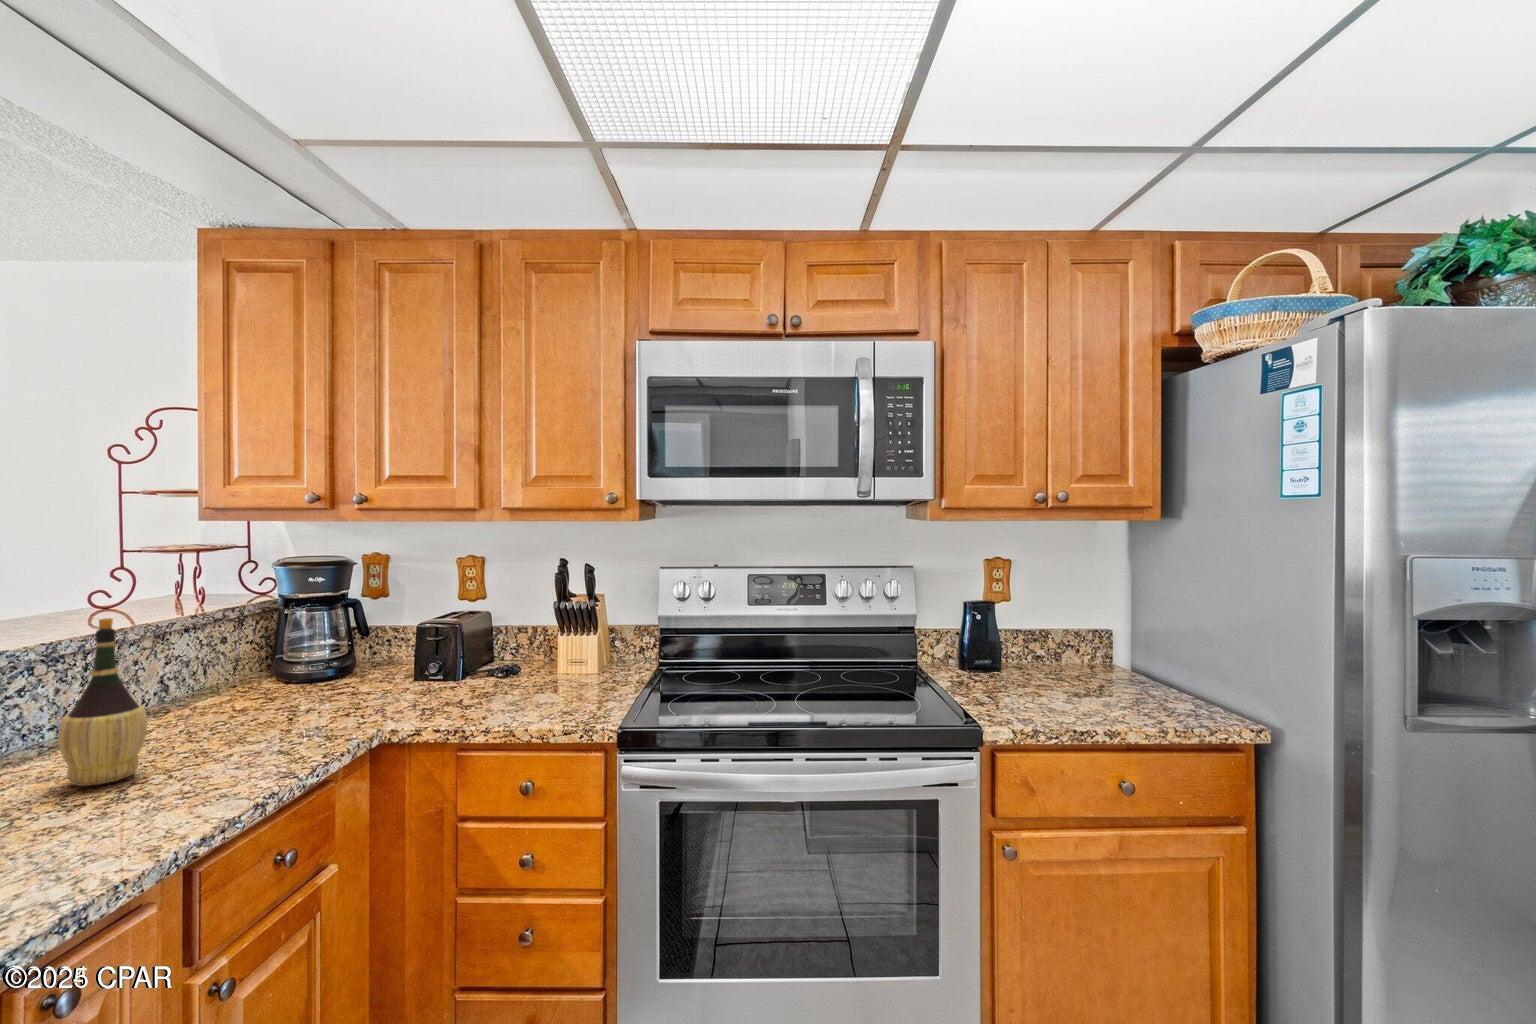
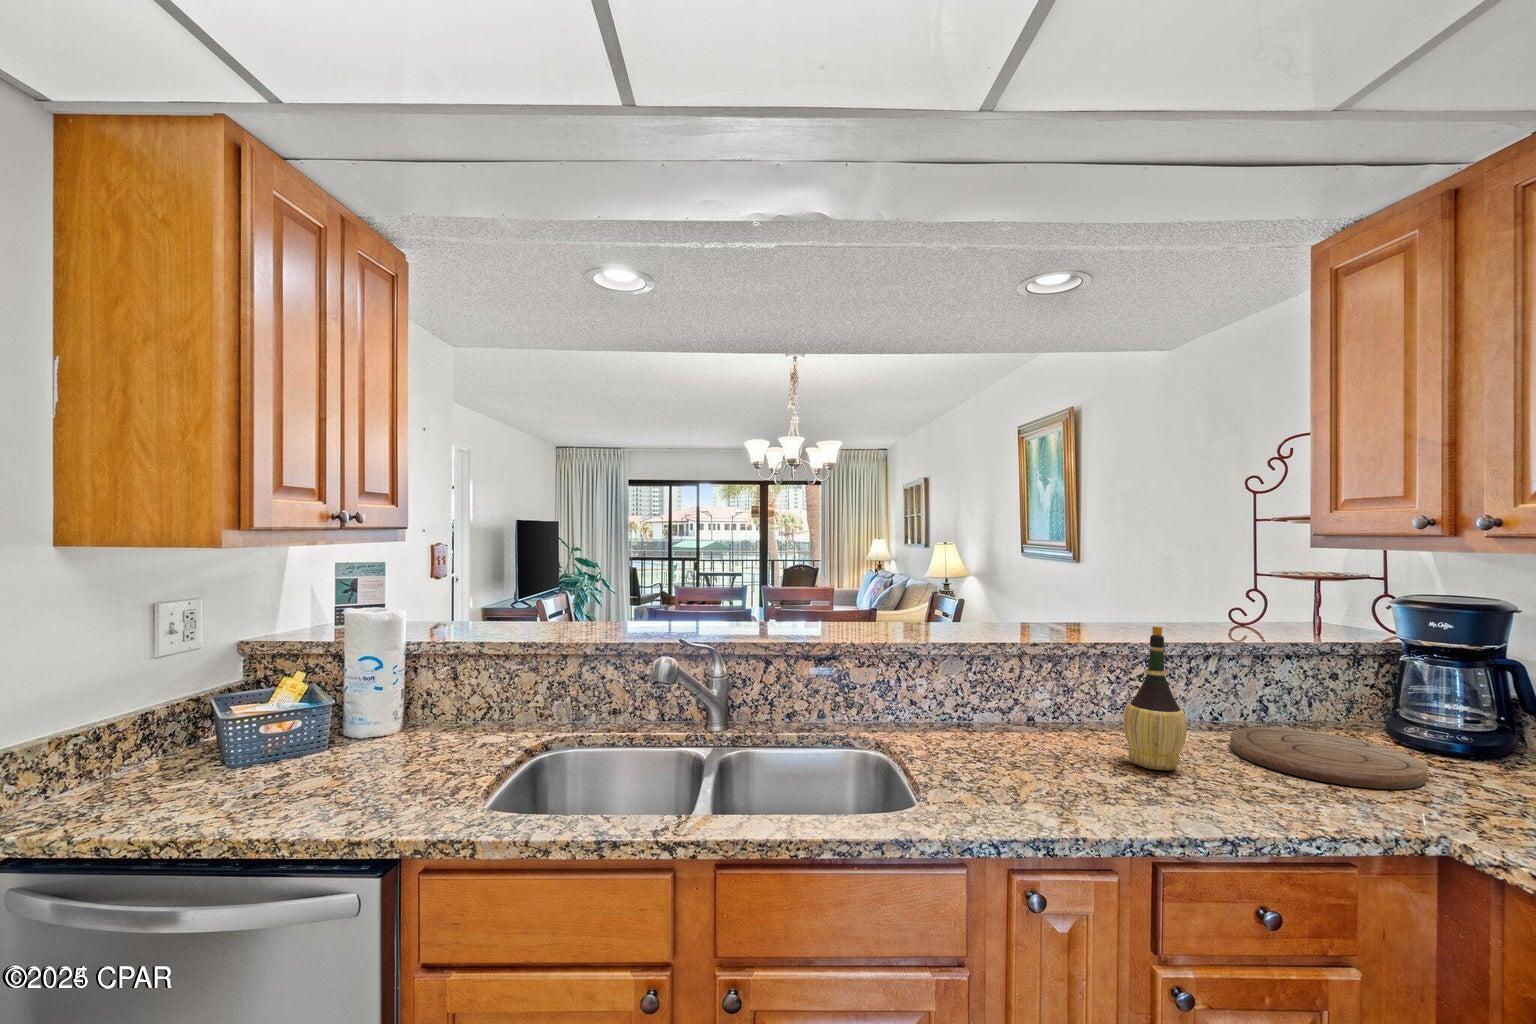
cutting board: none [157,688,335,738] -> present [1230,727,1426,789]

